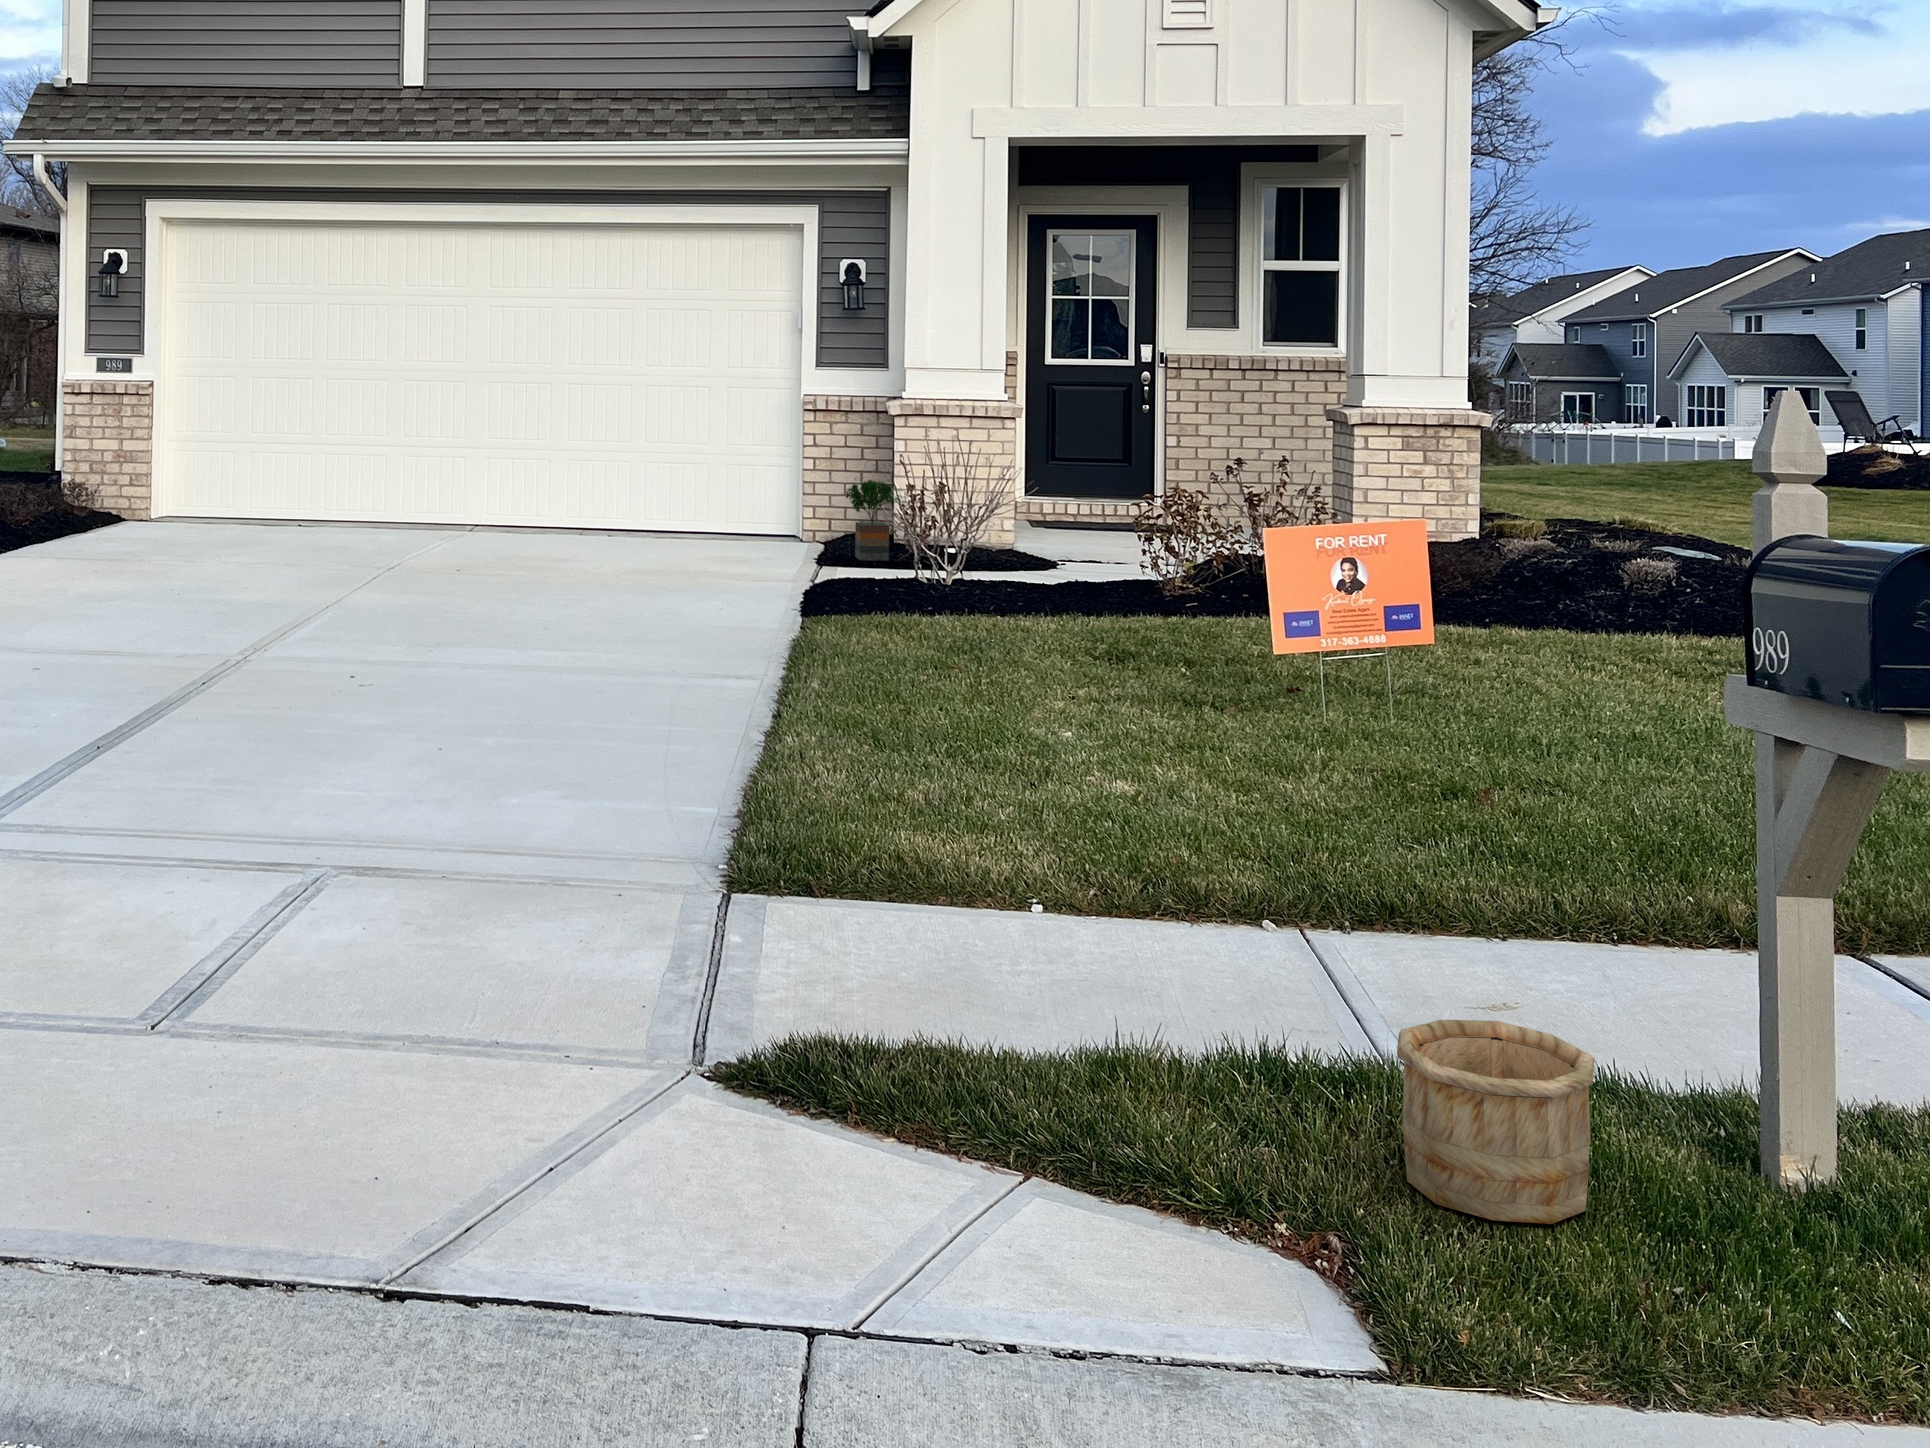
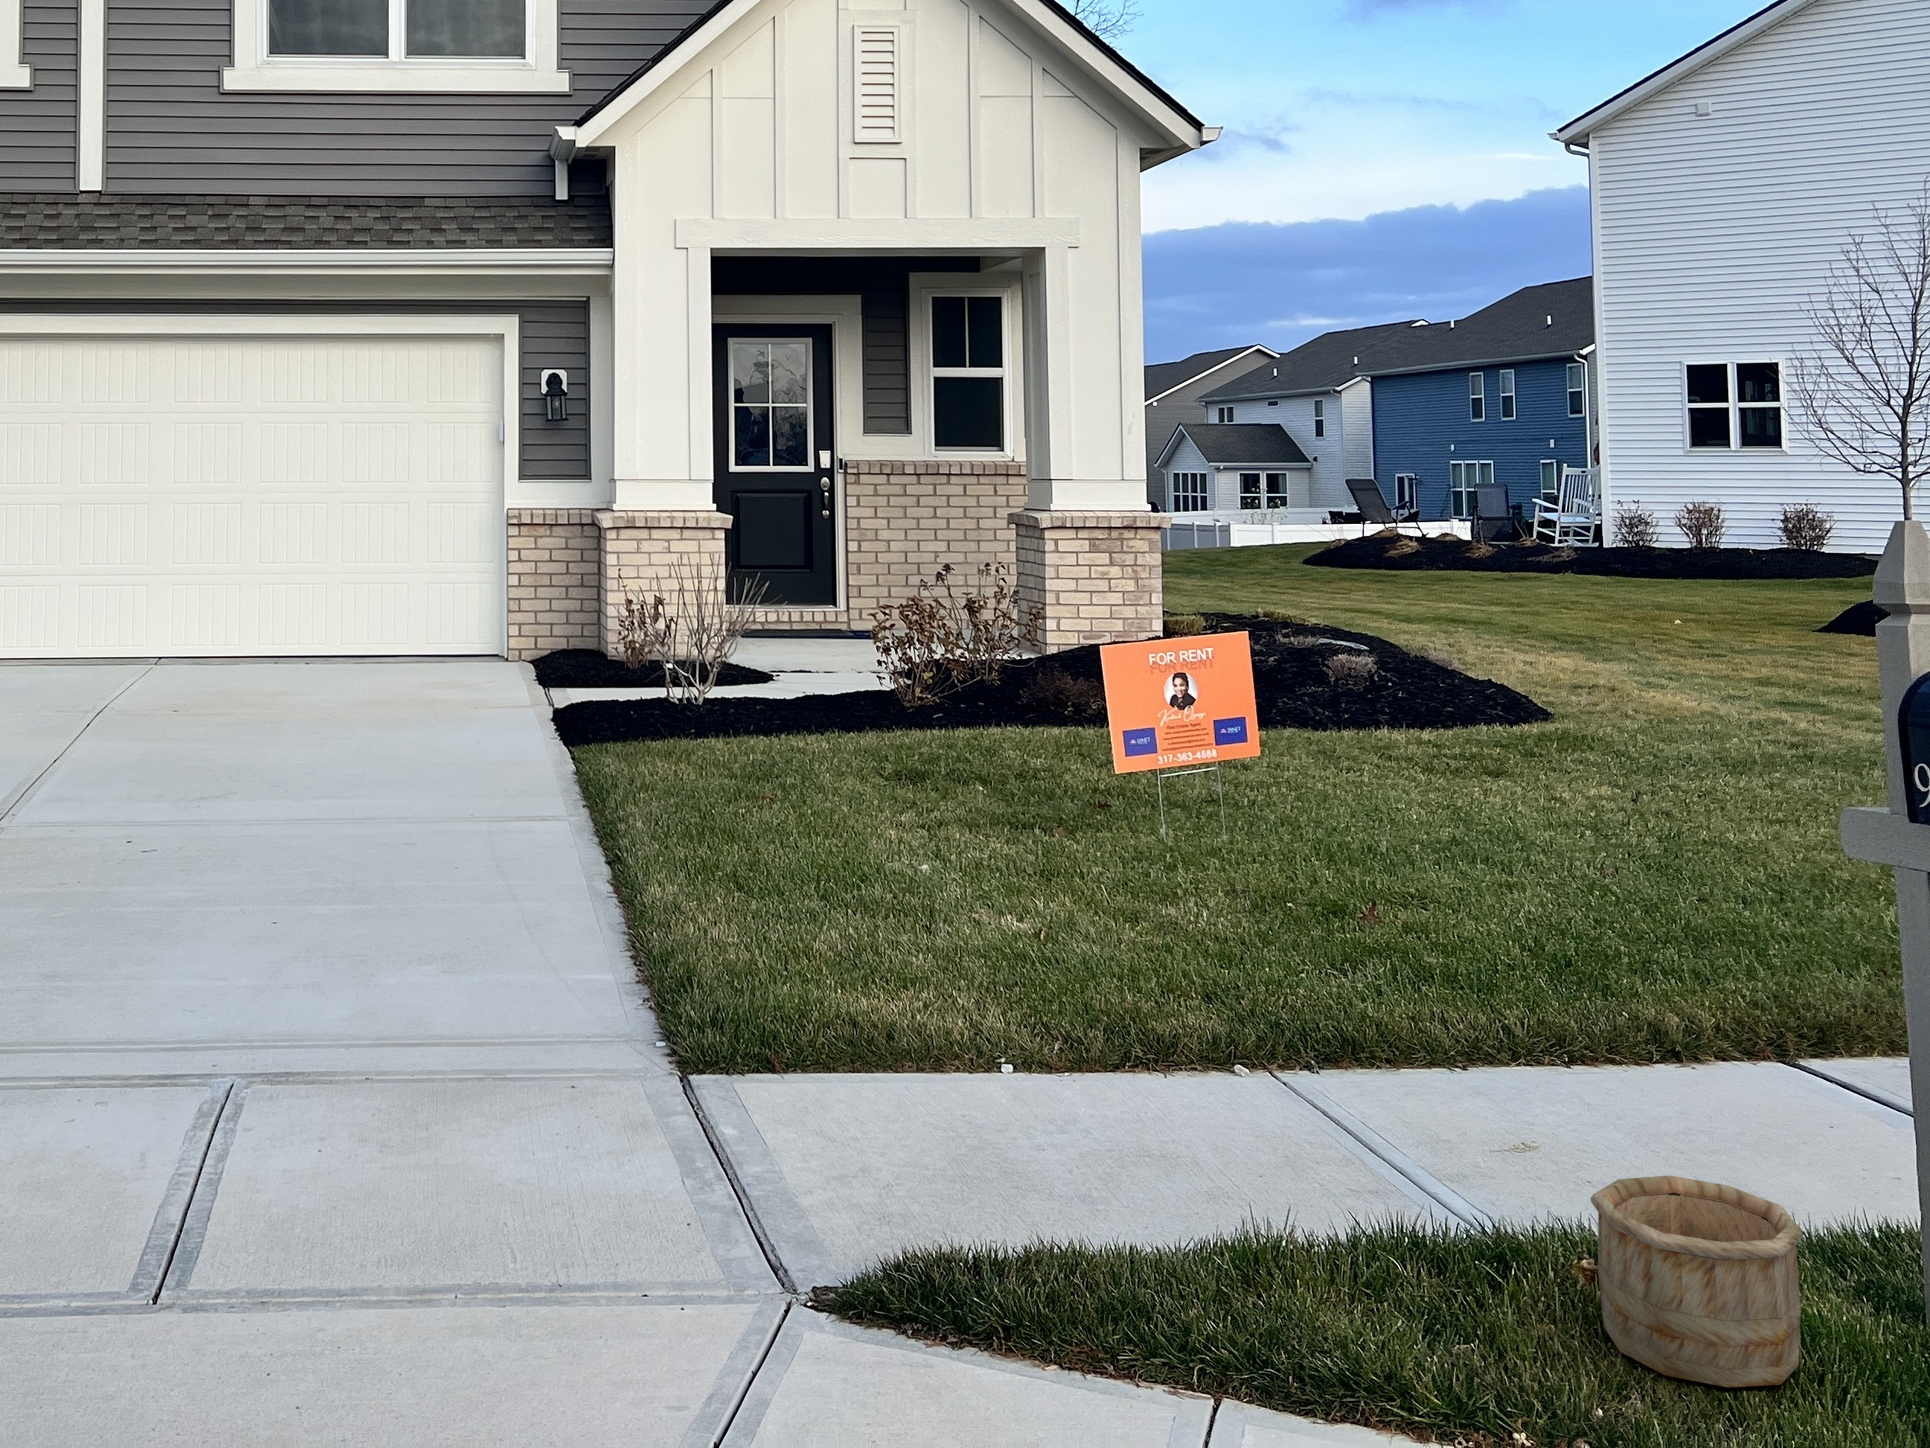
potted tree: present [846,480,901,561] -> none [568,597,628,681]

